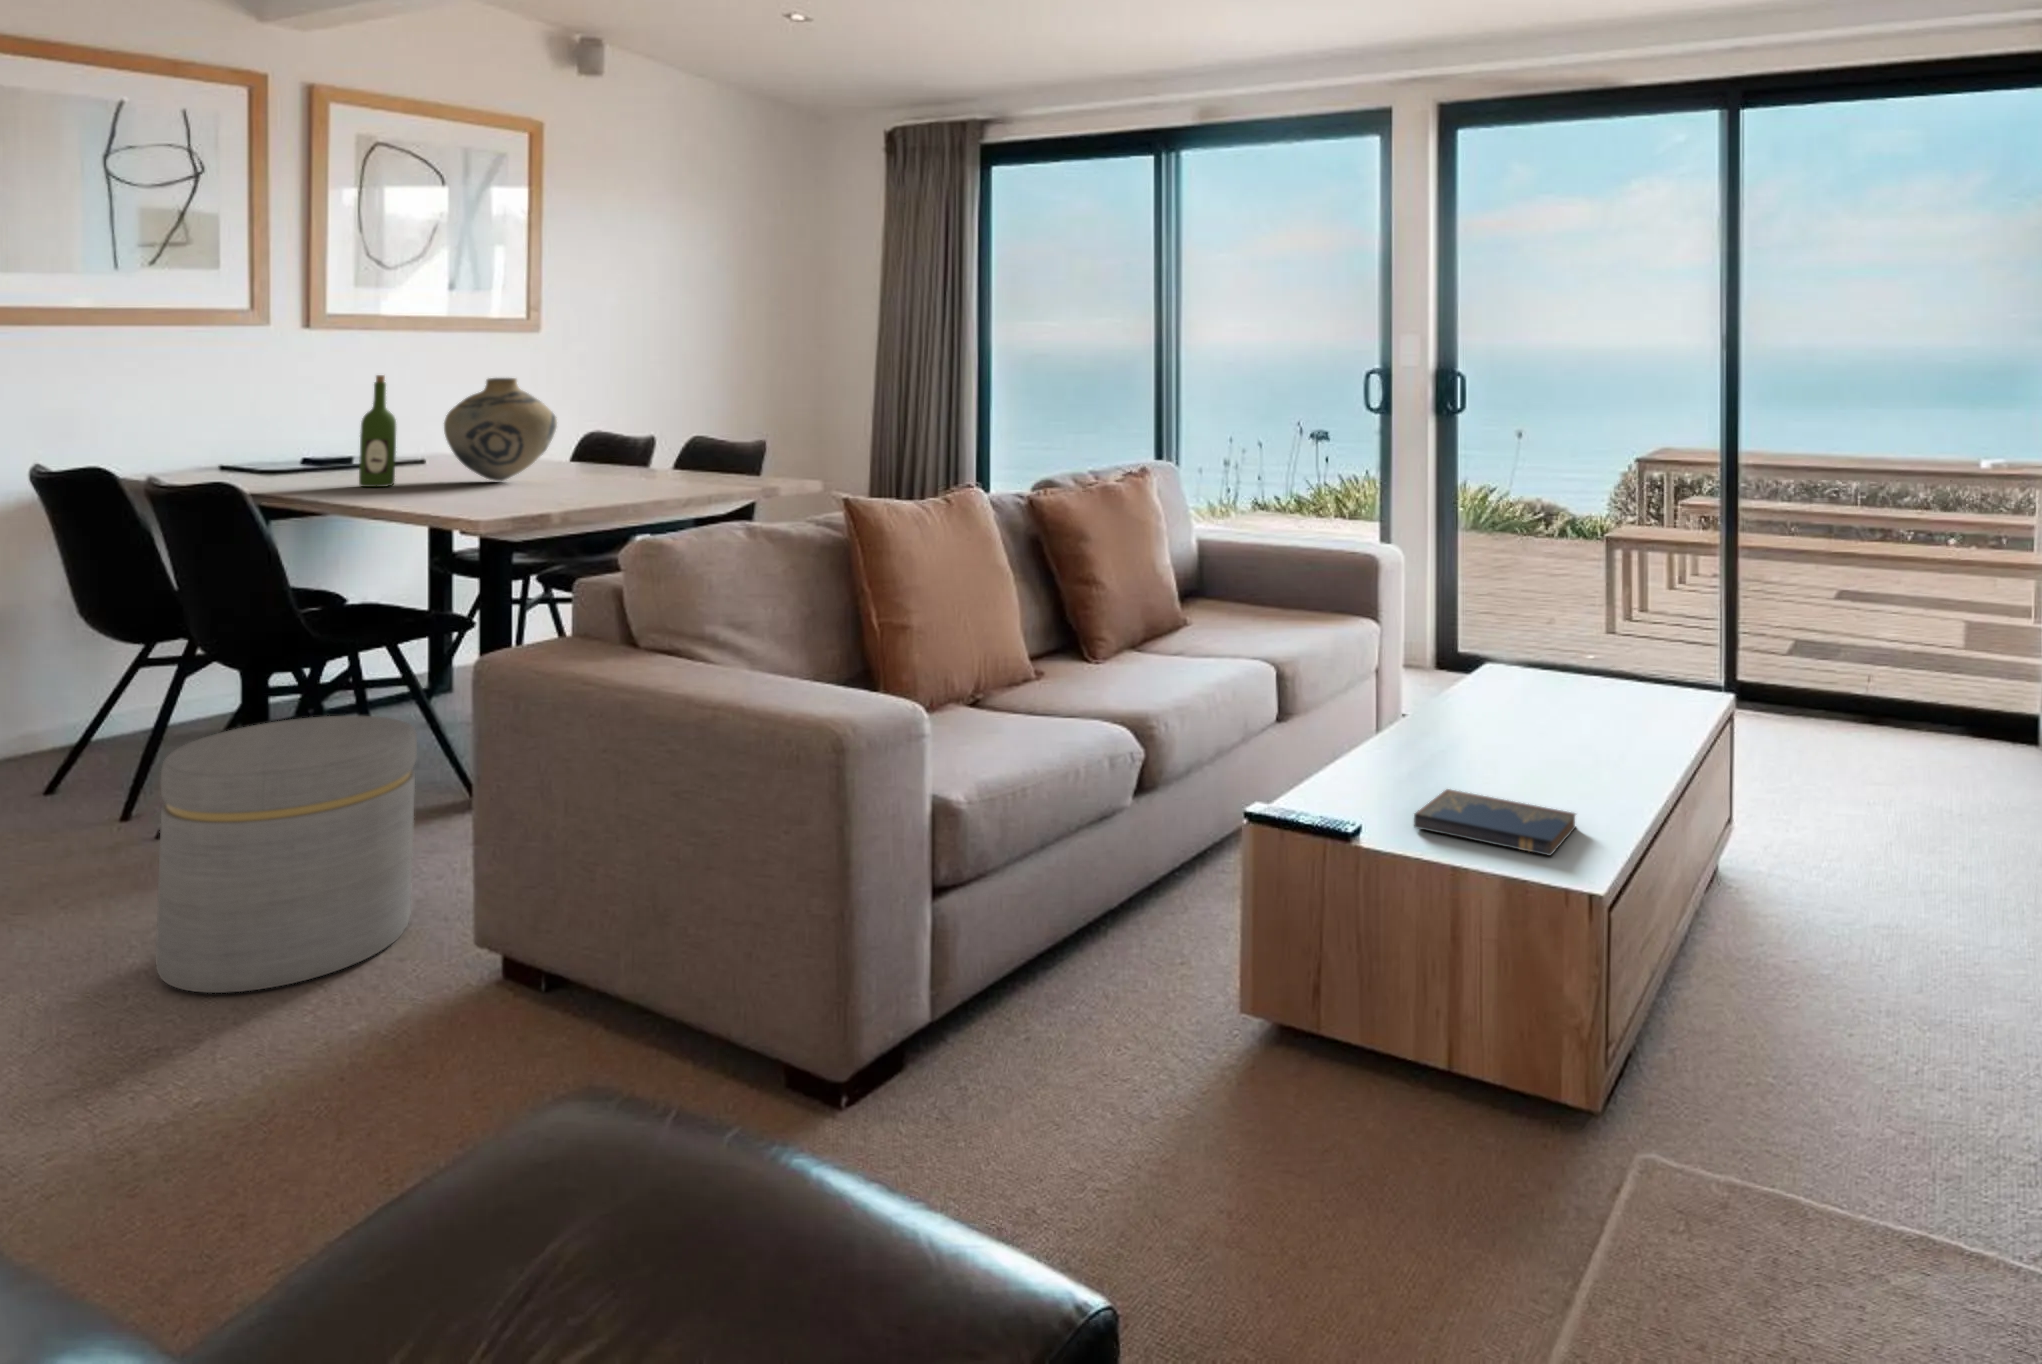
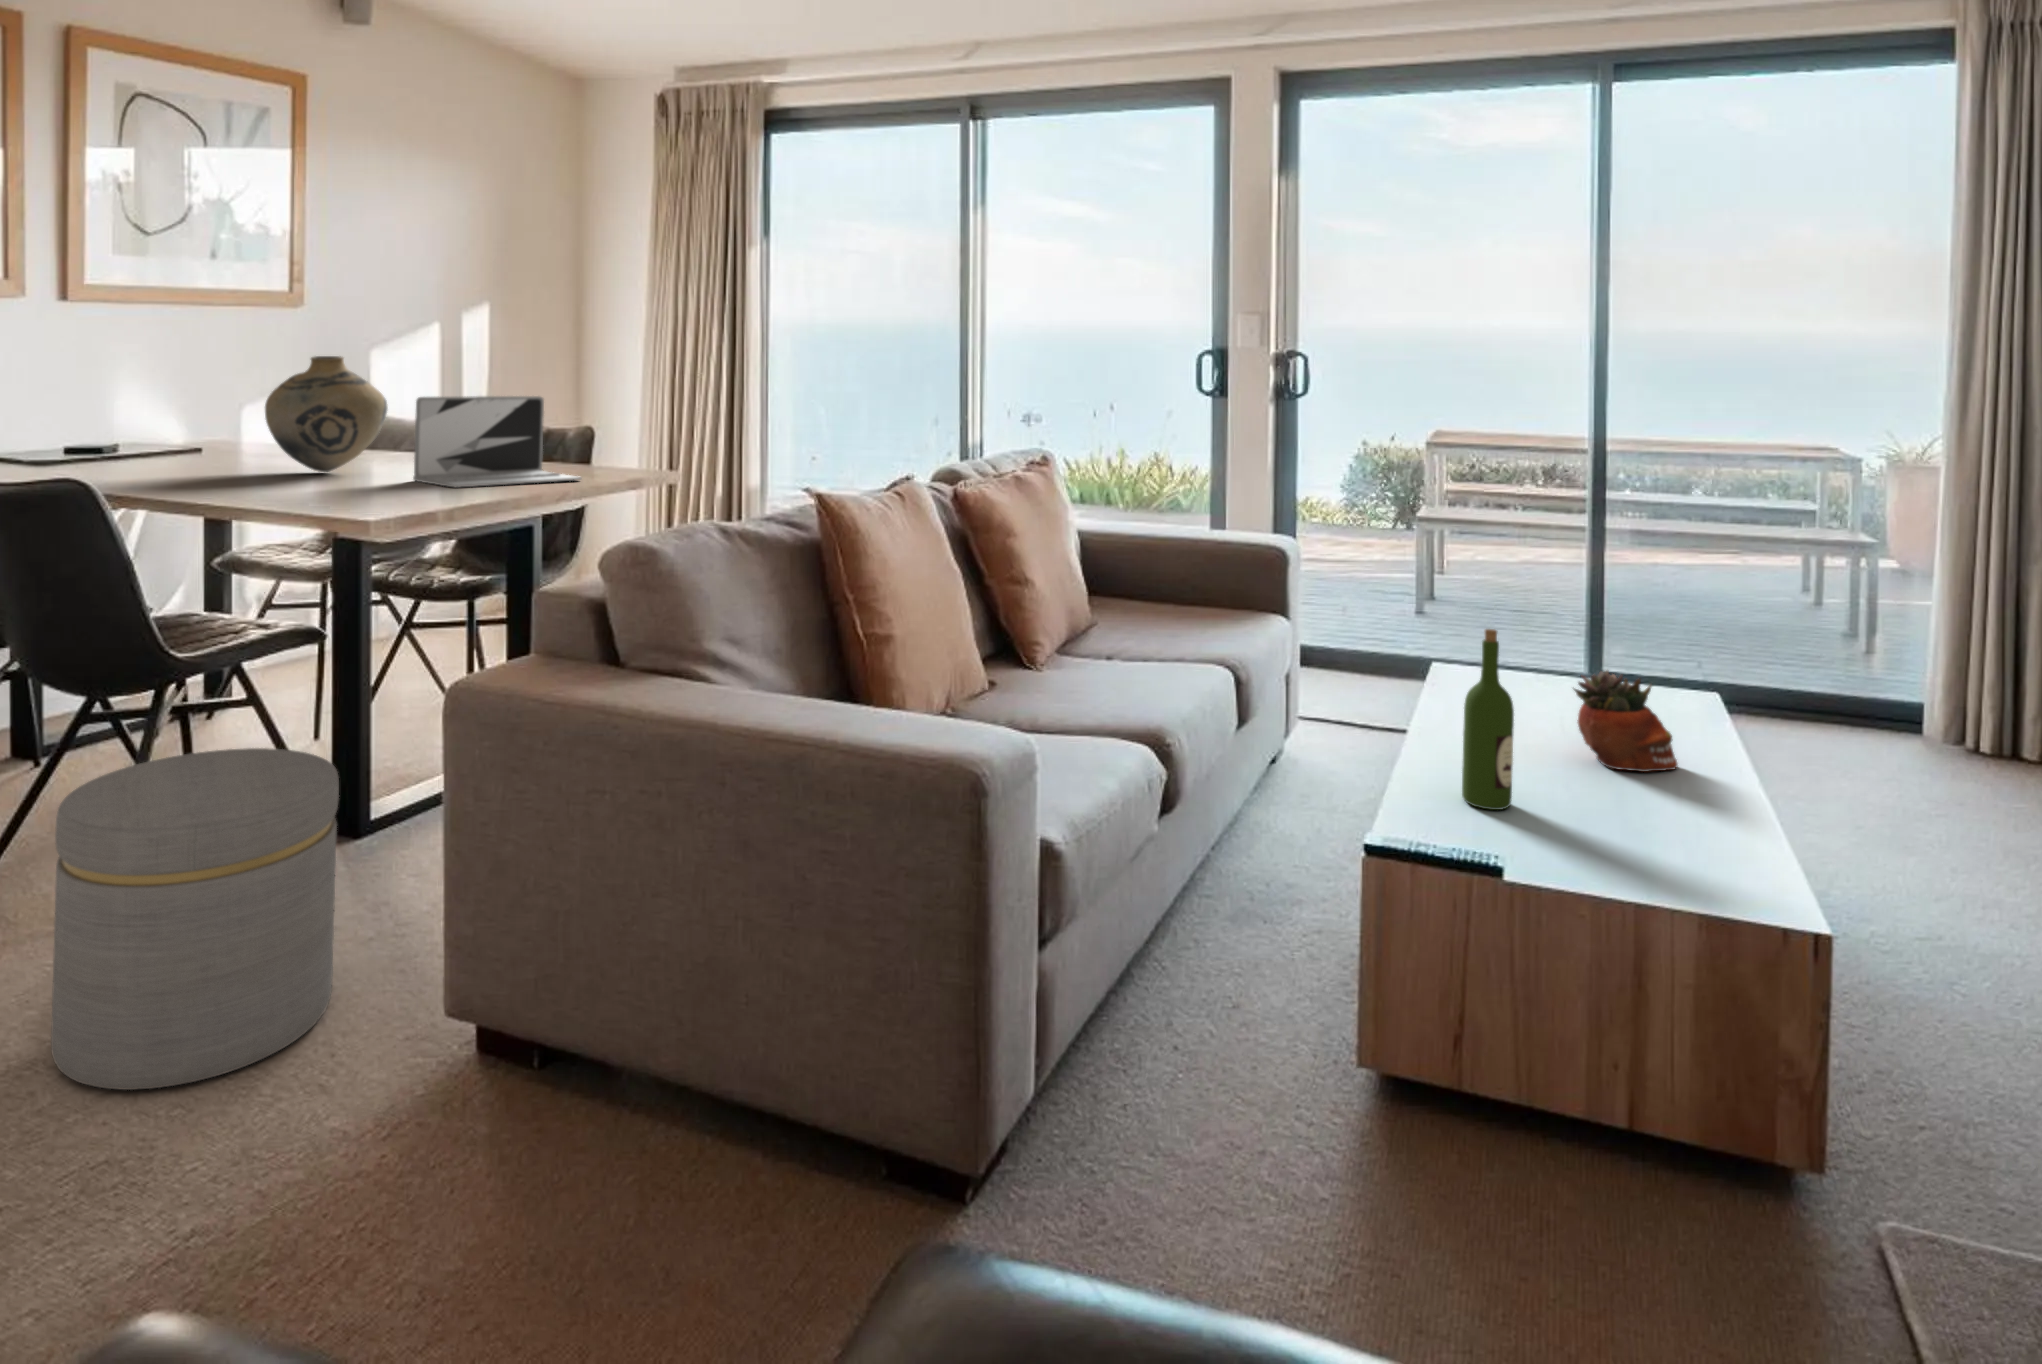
wine bottle: present [359,375,396,487] -> present [1462,629,1514,810]
laptop: none [566,414,722,495] -> present [413,396,581,488]
succulent planter: none [1527,667,1618,761] -> present [1574,671,1678,772]
hardcover book: present [1414,789,1576,856] -> none [1550,809,1730,887]

